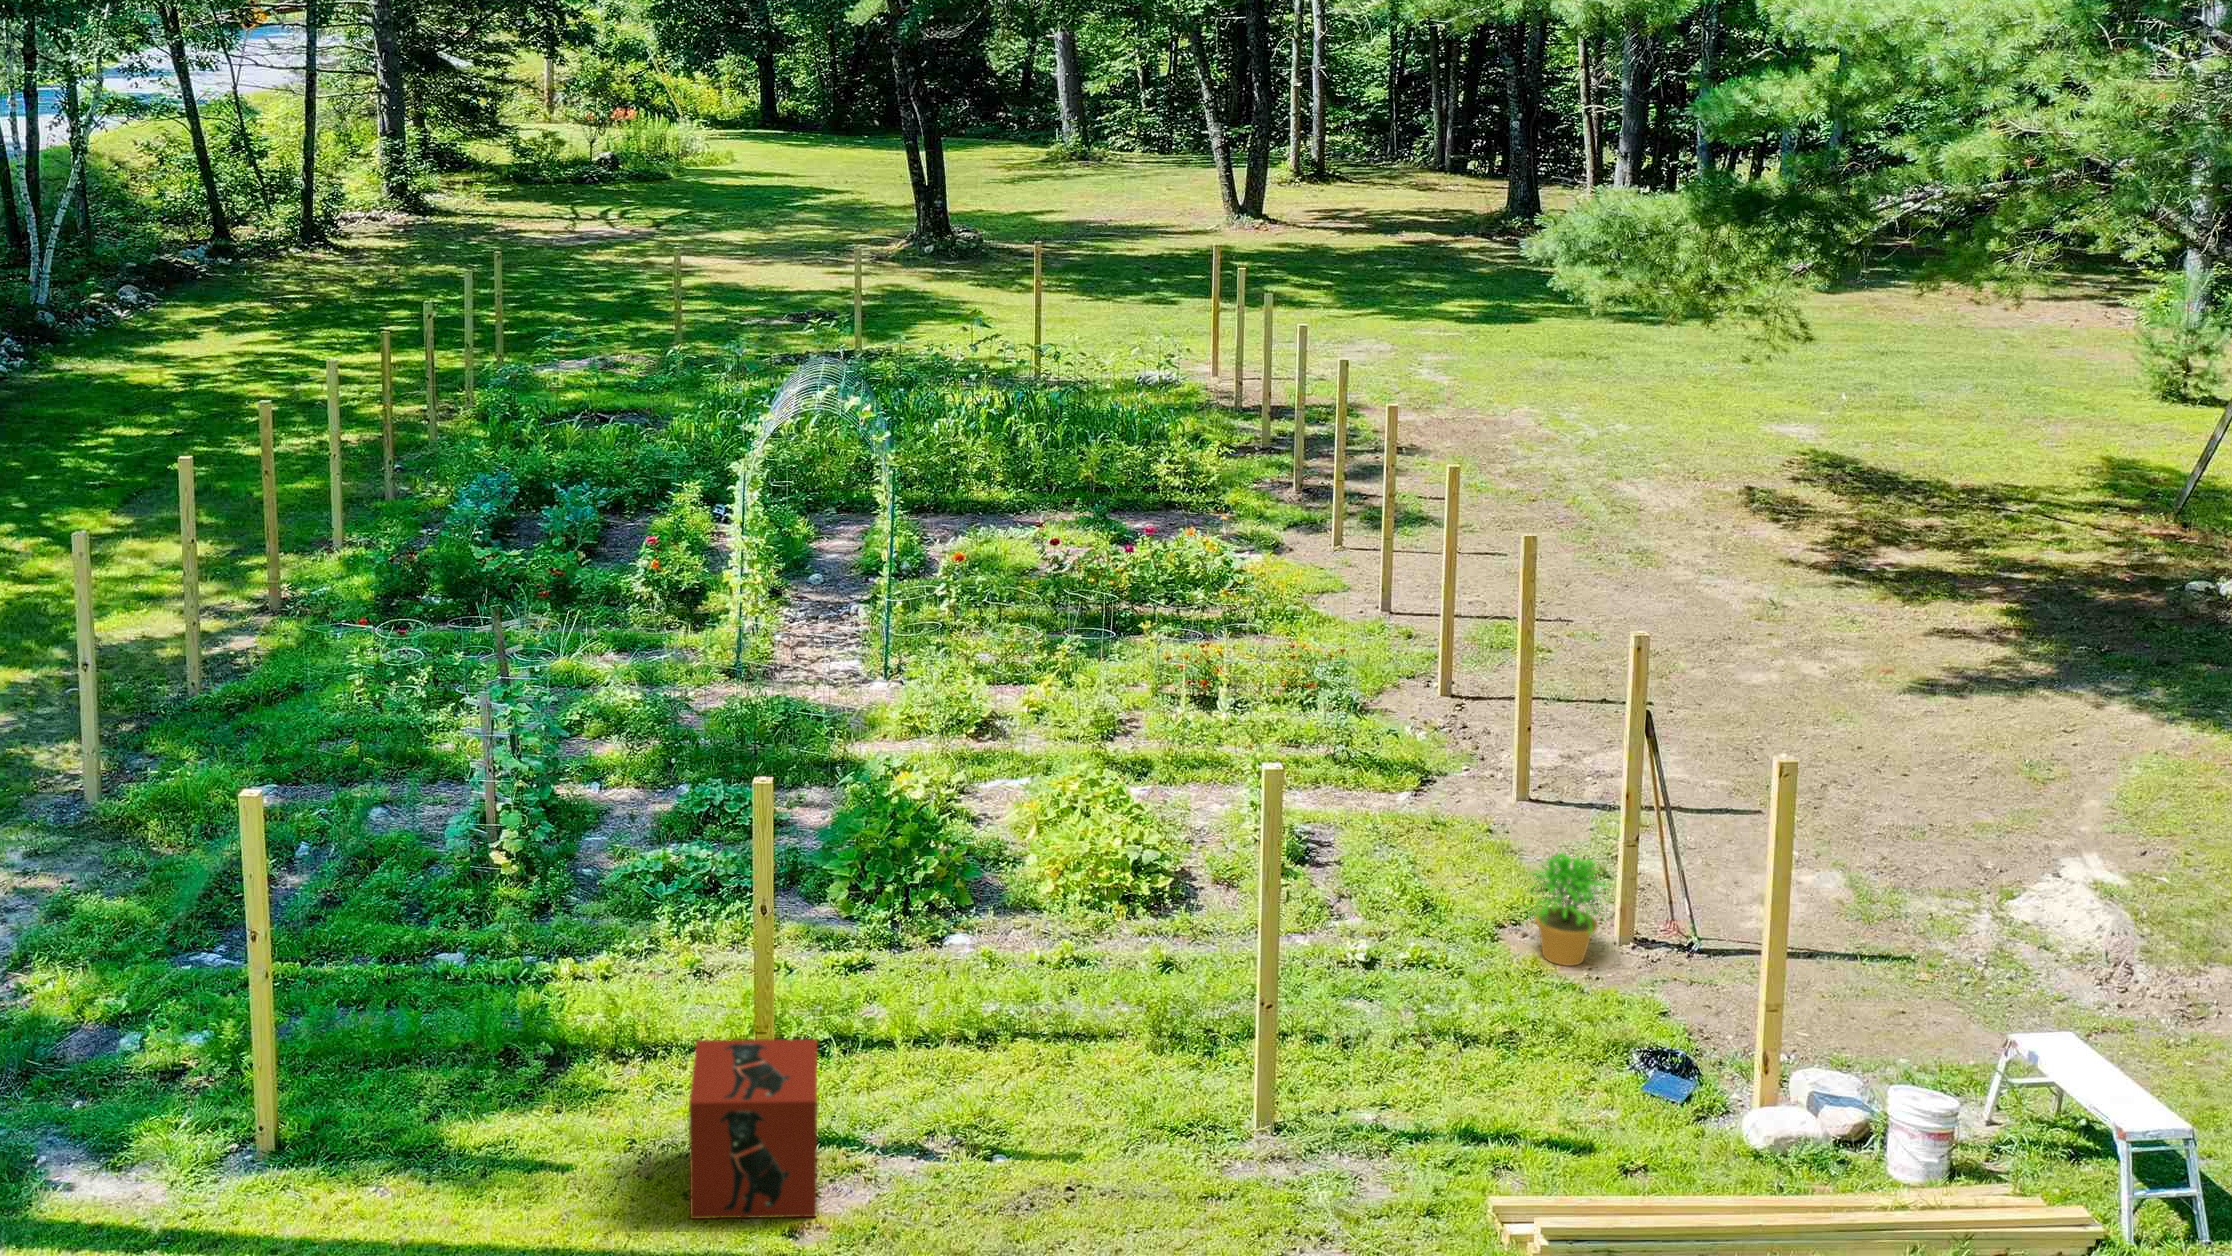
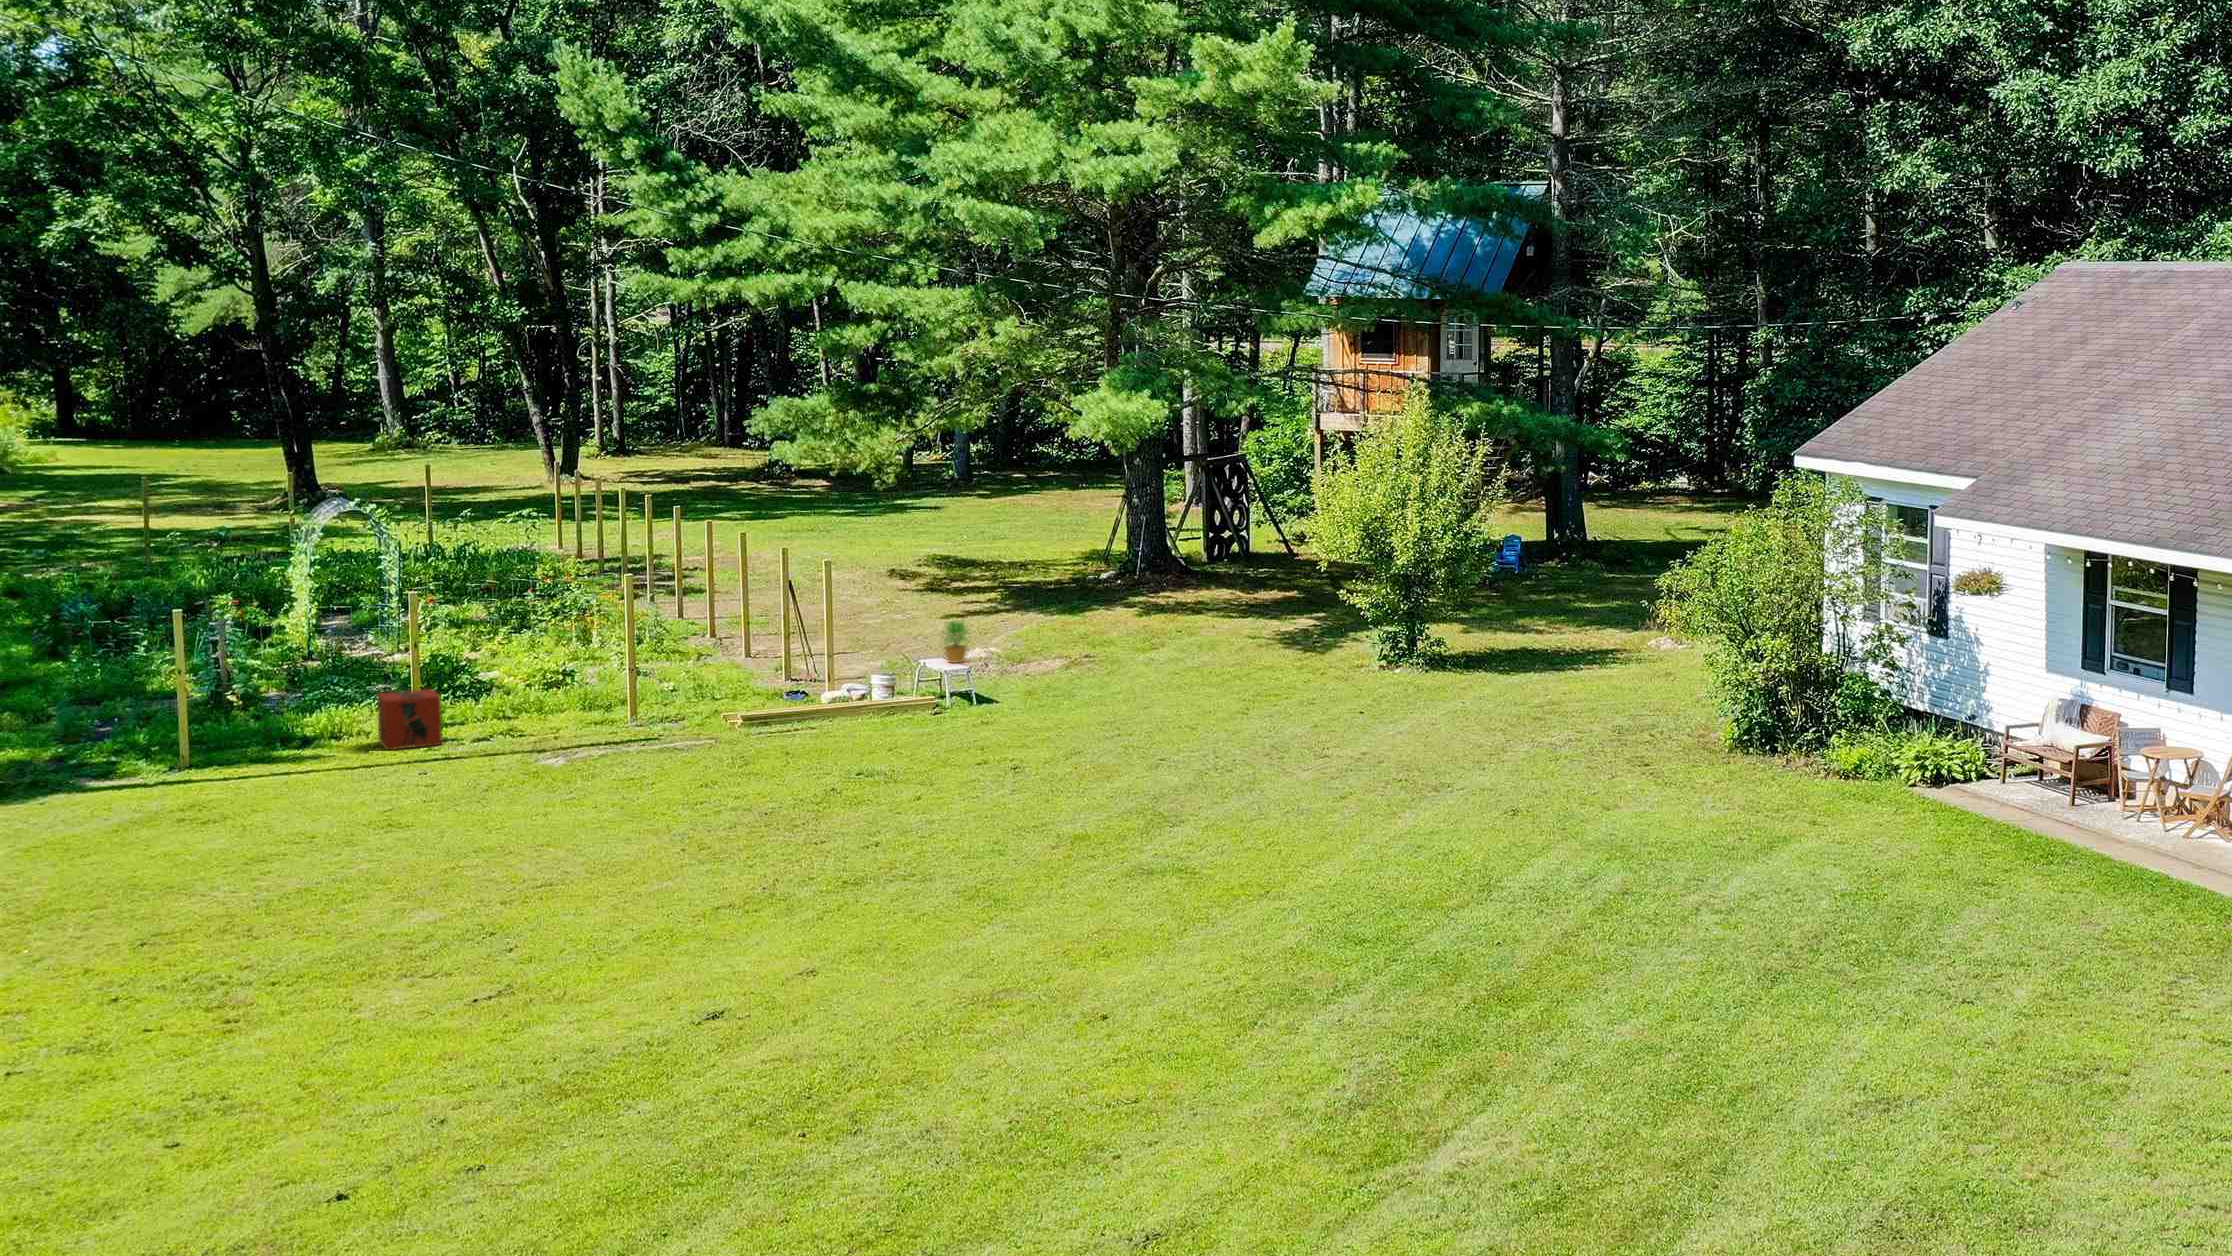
potted plant: present [1526,853,1608,966] -> present [941,620,970,663]

